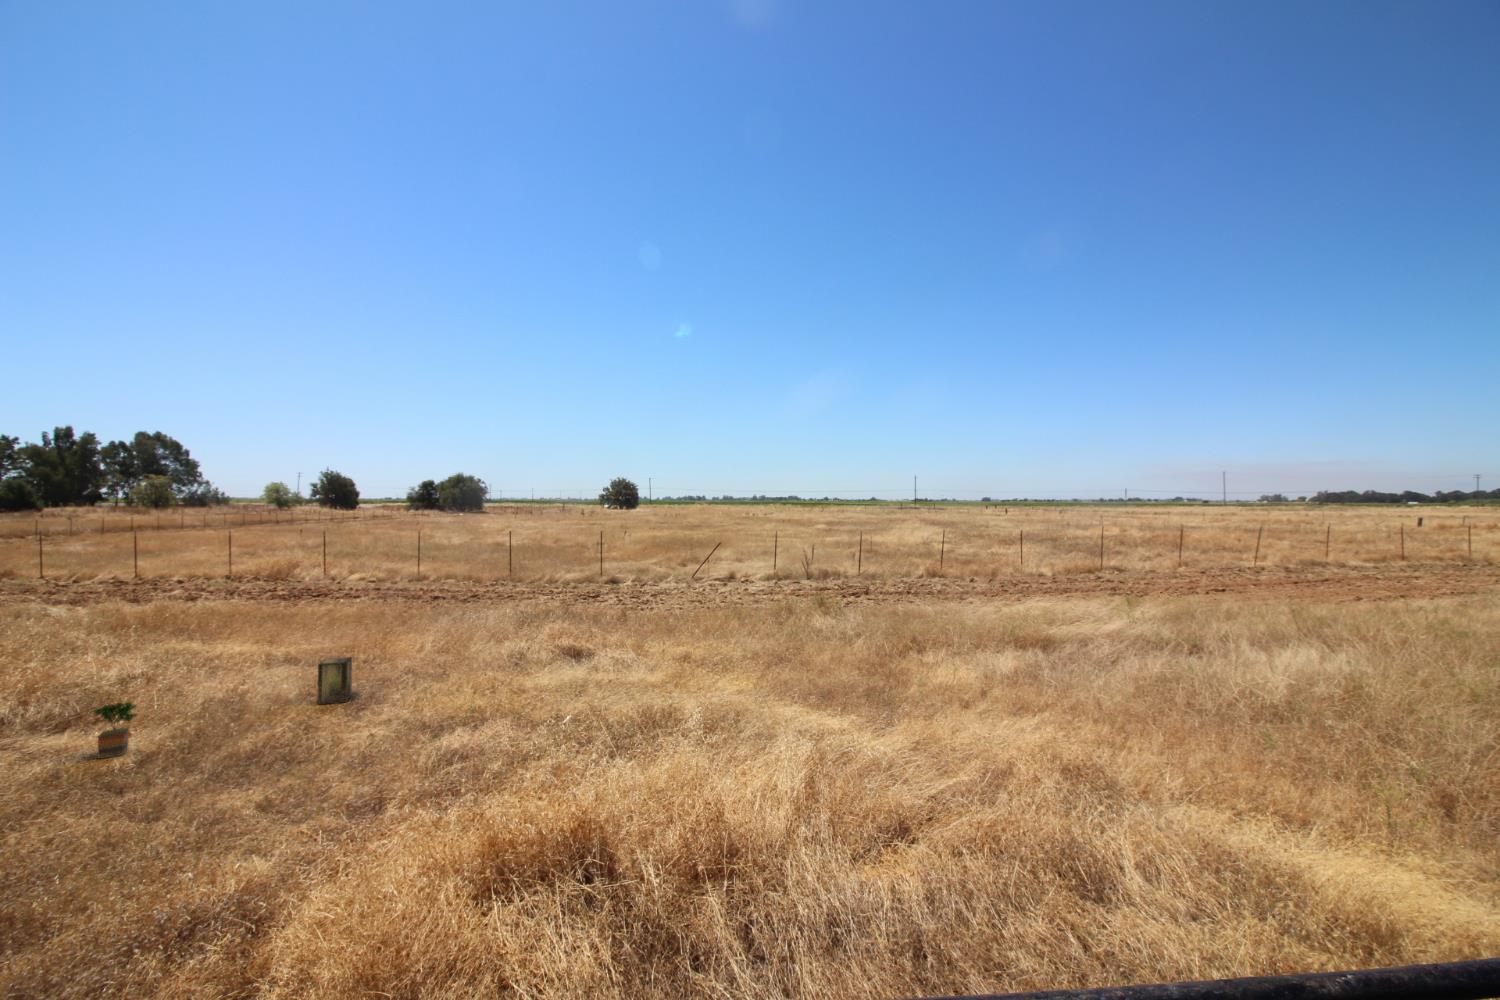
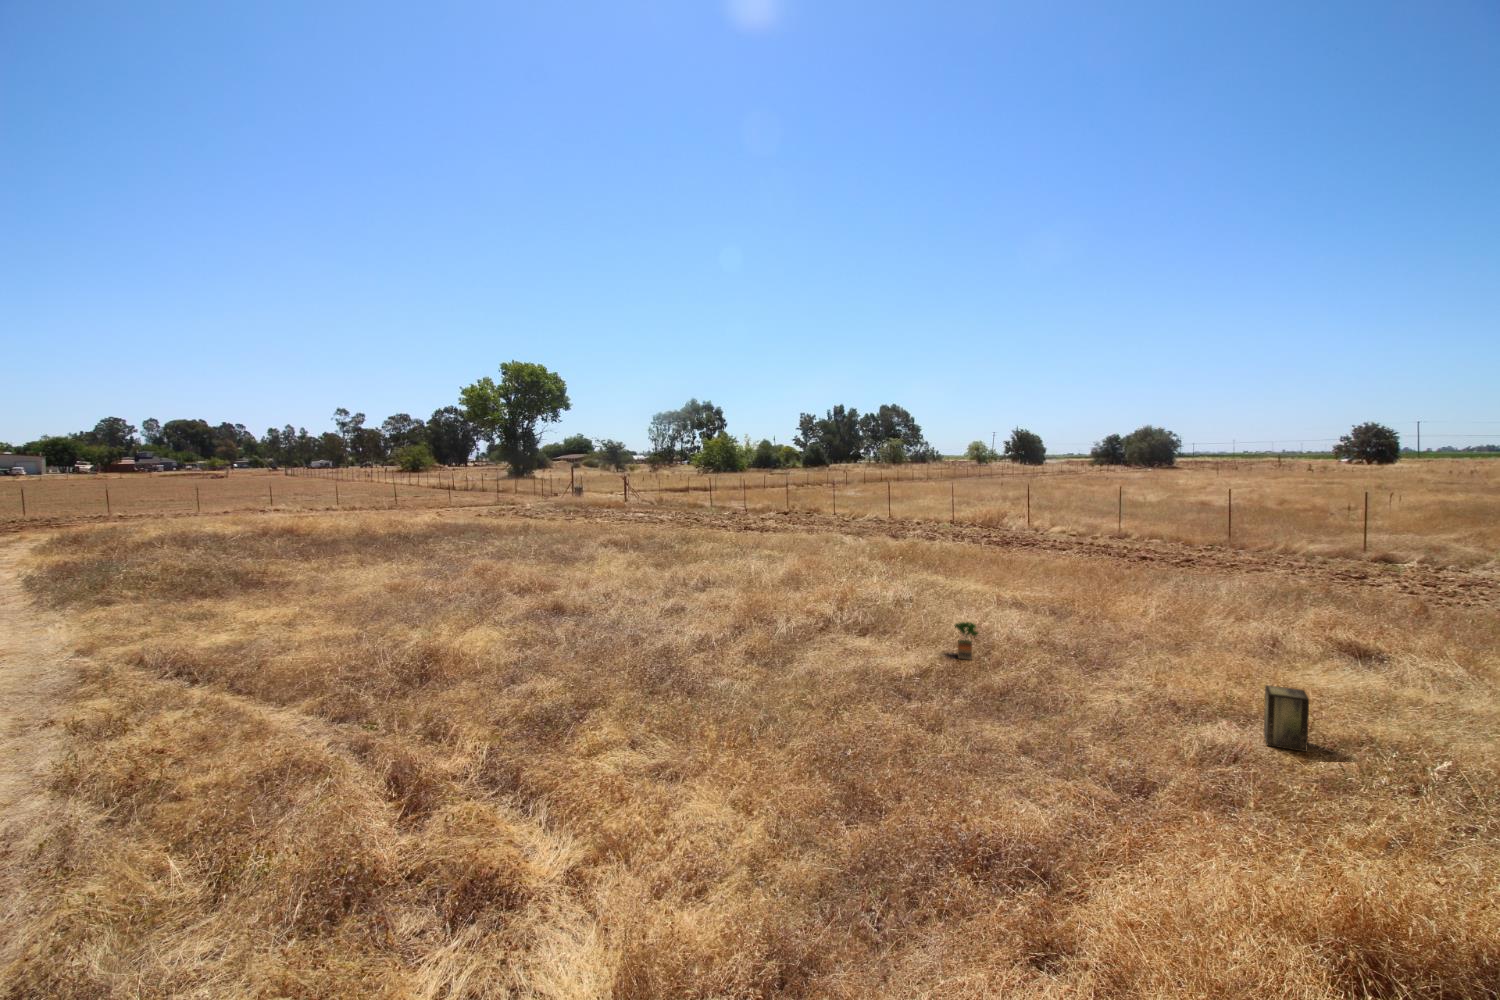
storage box: present [317,657,352,705] -> present [1264,685,1309,752]

